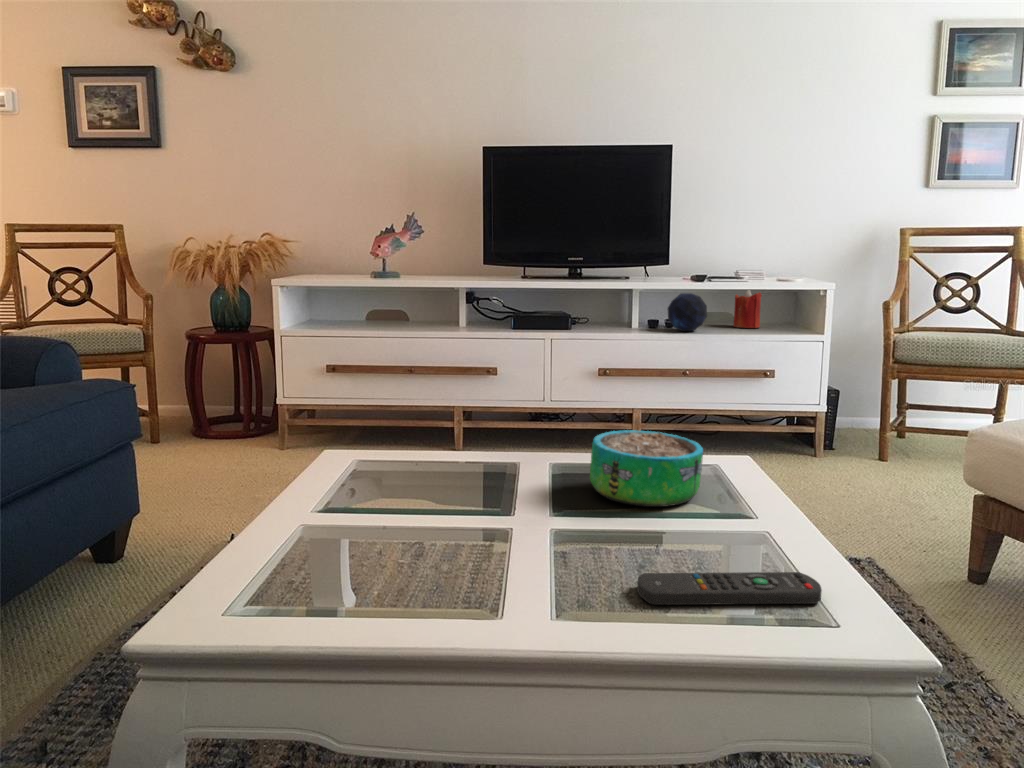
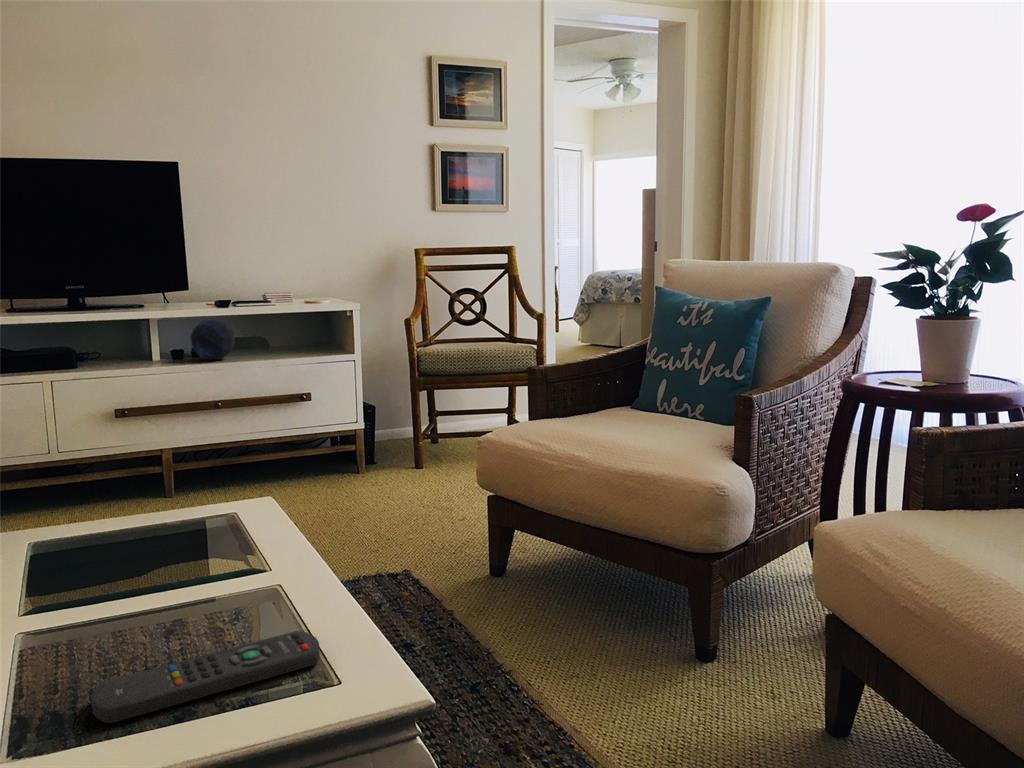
candle: present [734,290,762,328] -> none [265,312,294,352]
decorative bowl: present [590,430,703,507] -> none [57,486,202,583]

